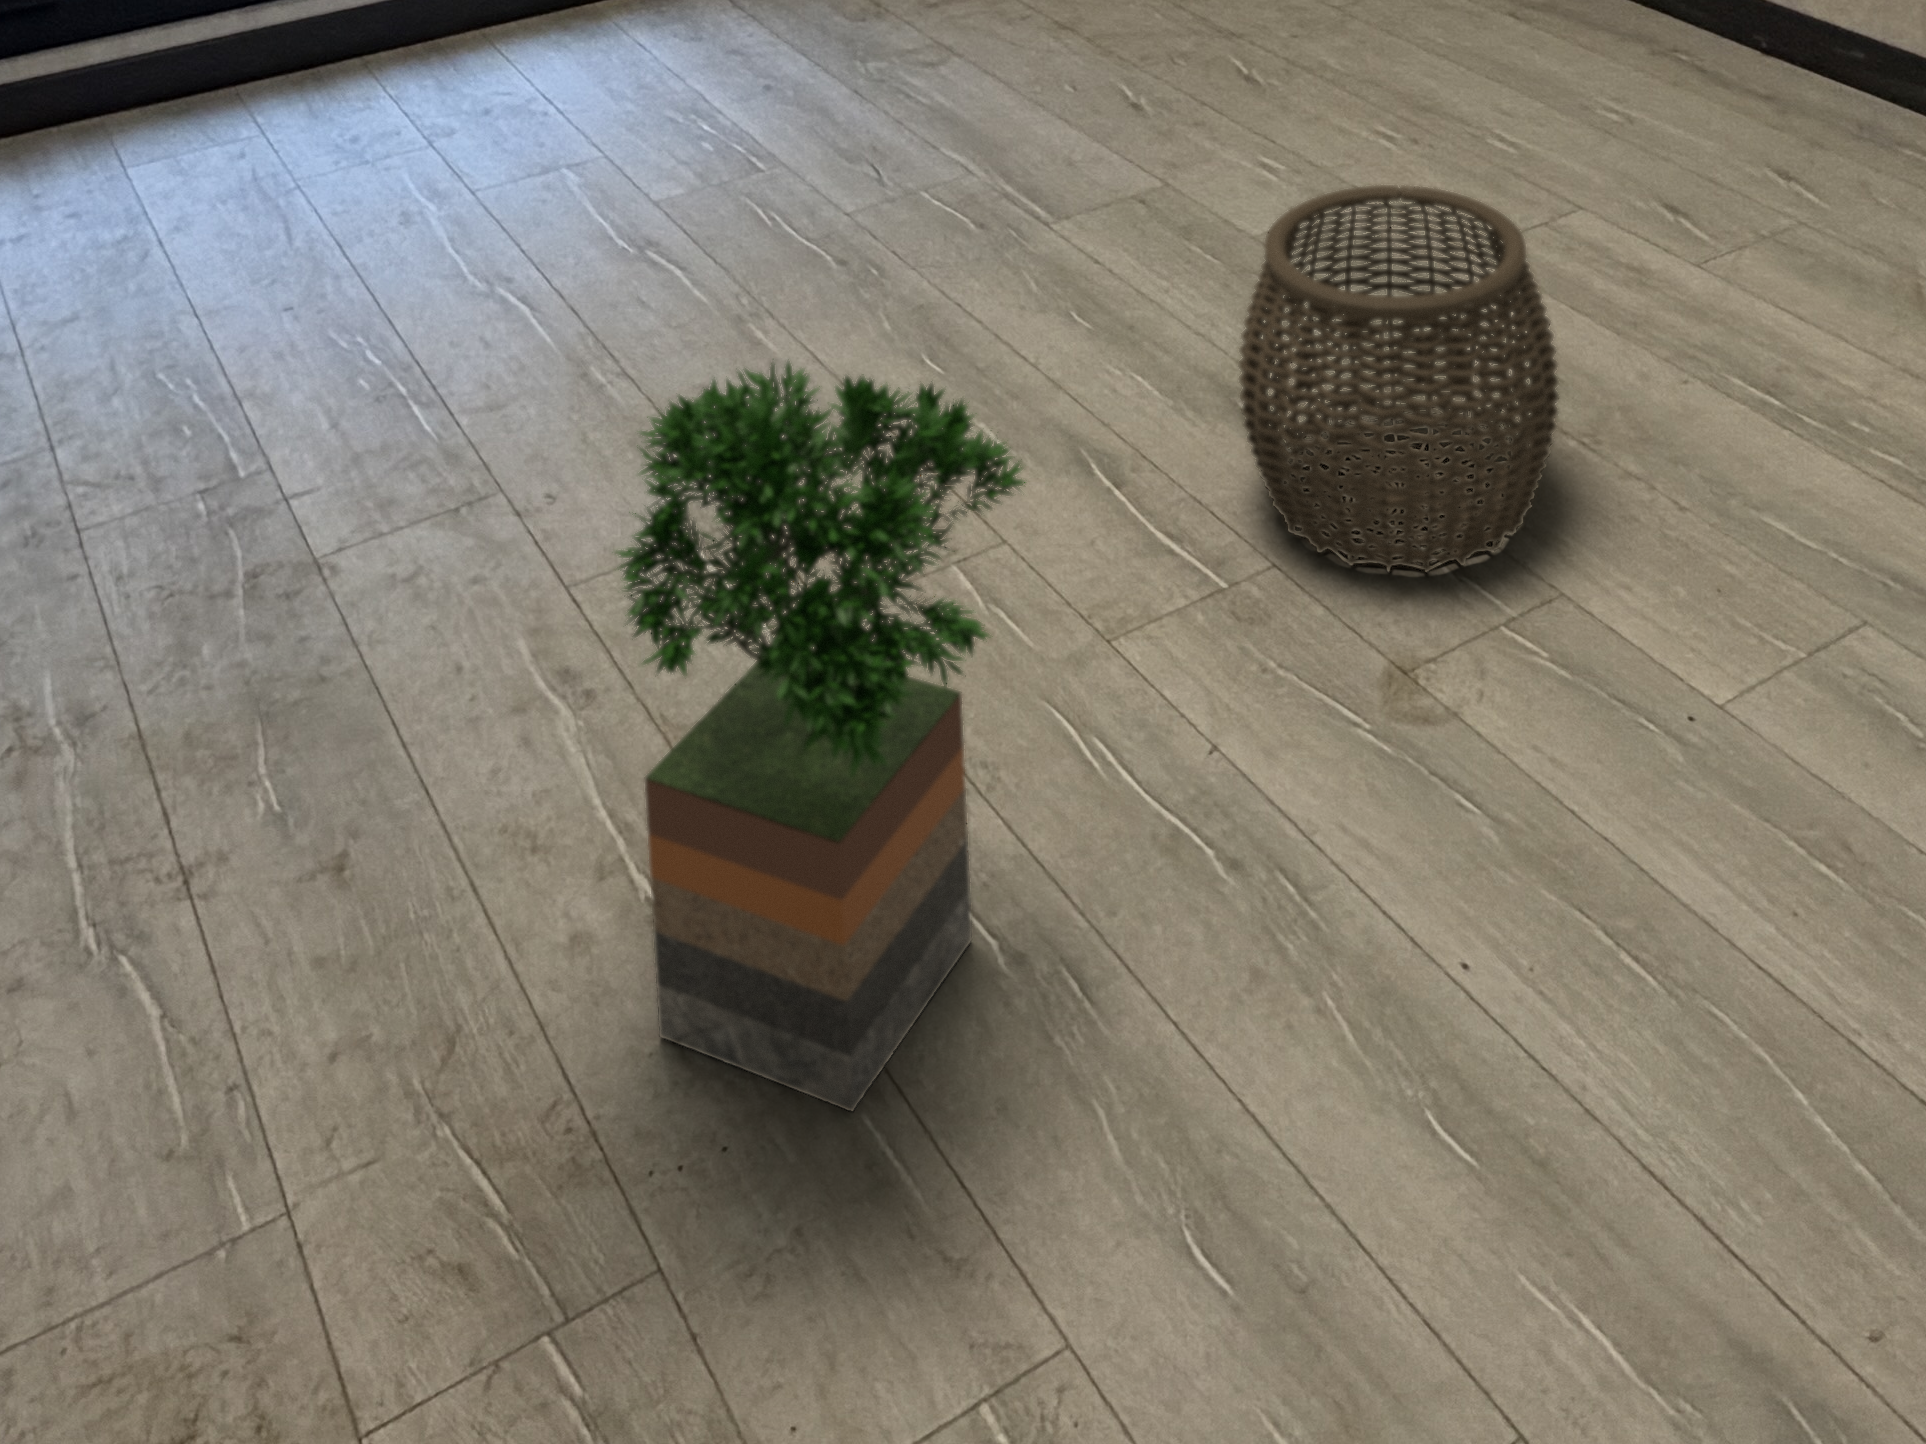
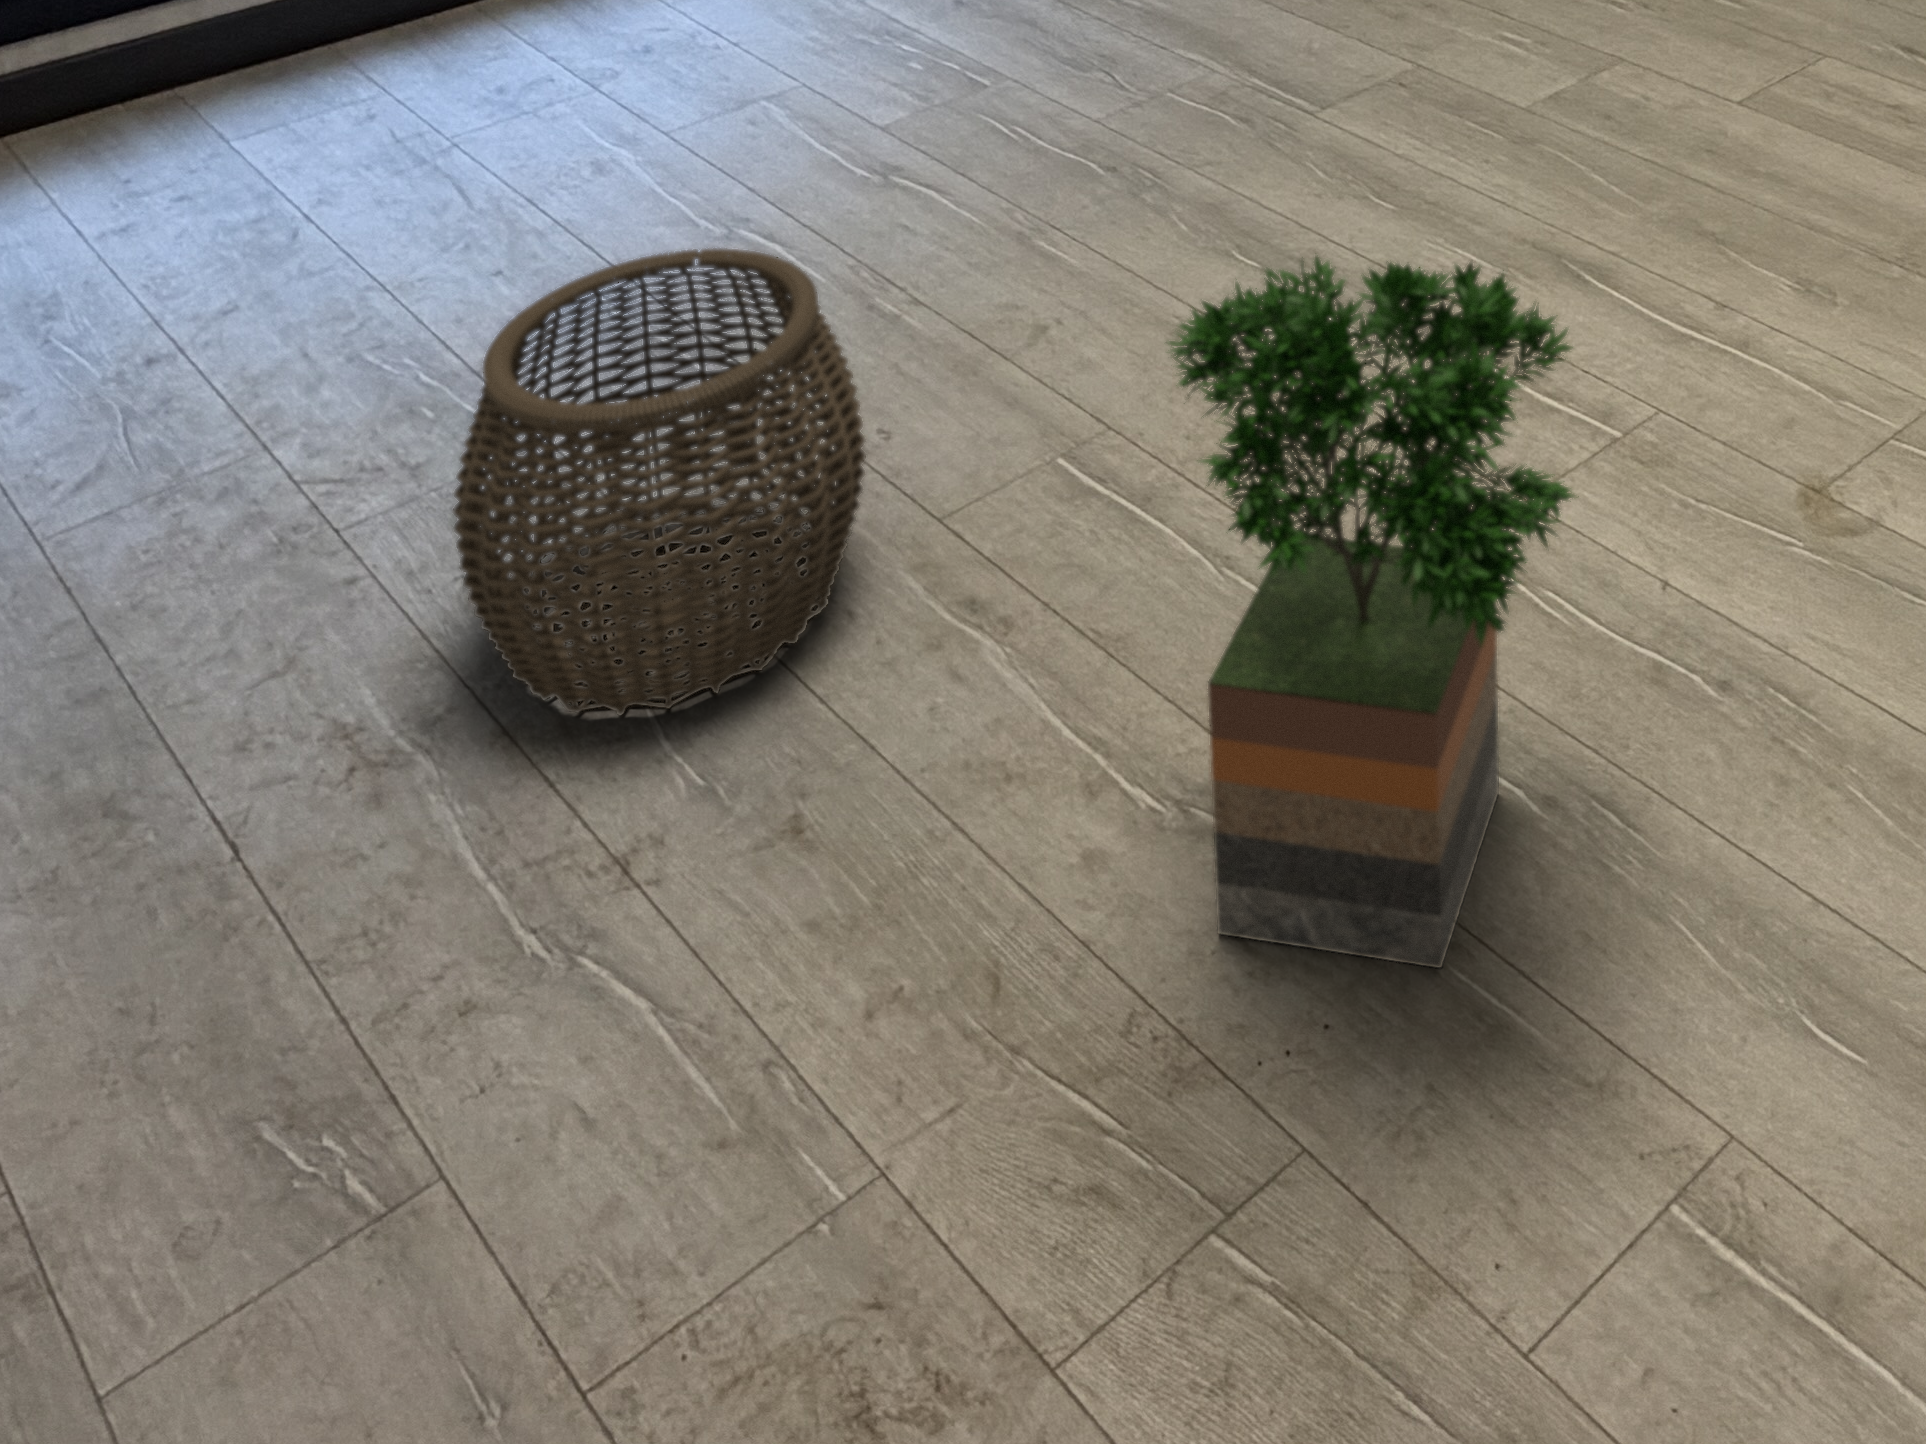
woven basket: present [1239,185,1559,572] -> present [453,248,866,715]

